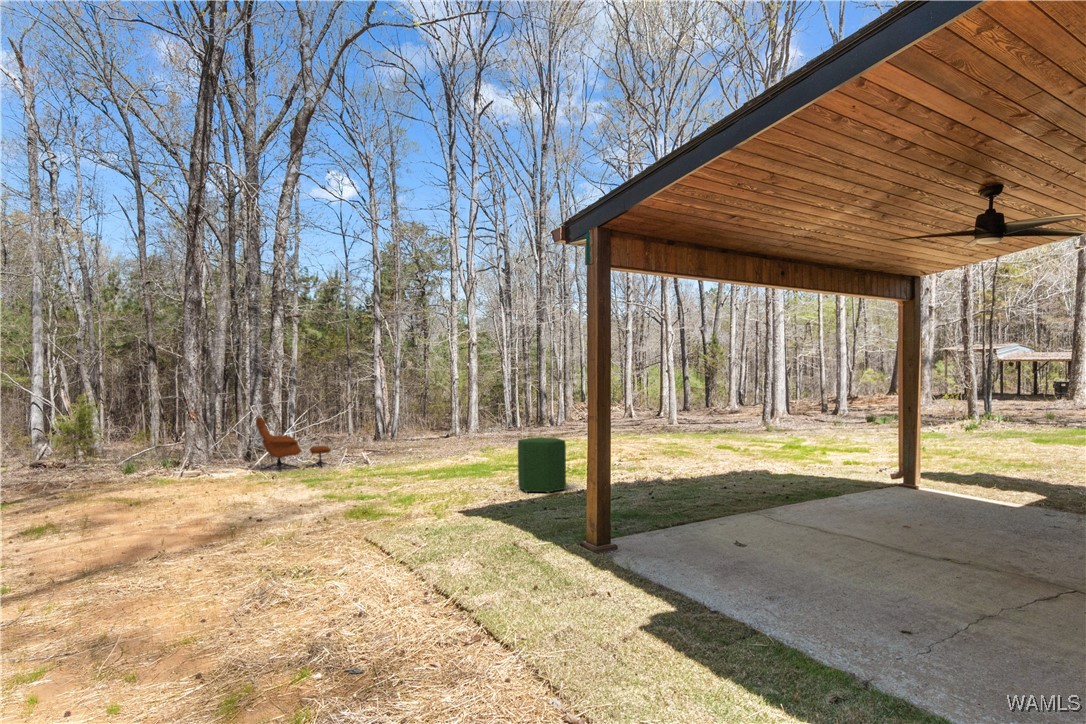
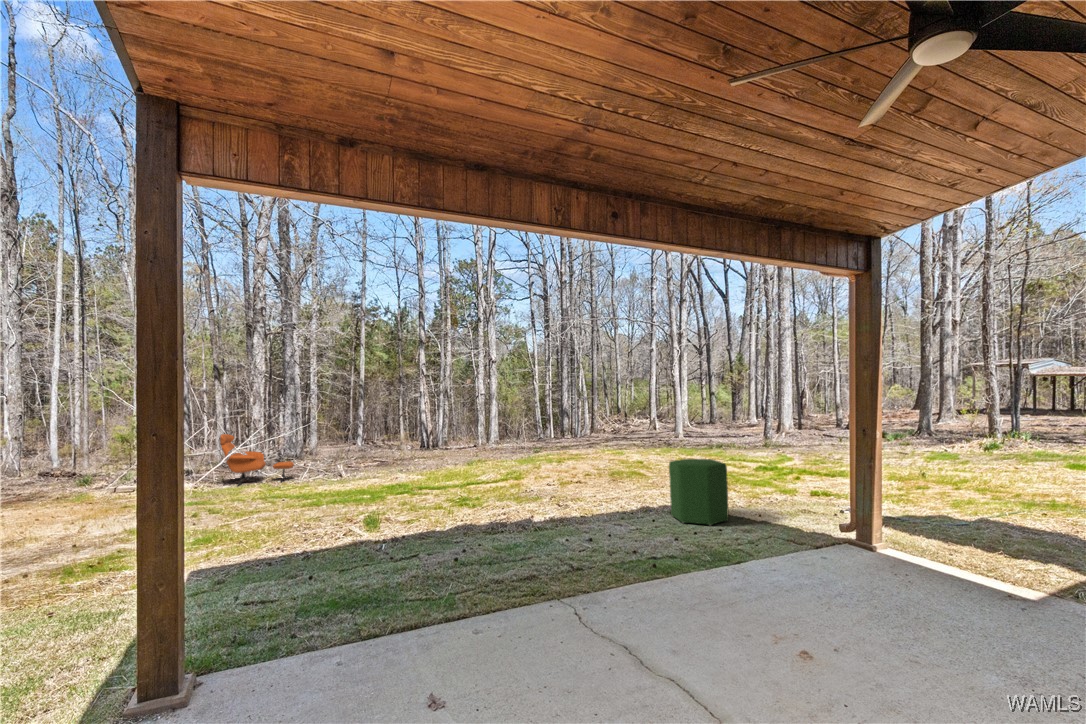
ottoman: present [518,438,566,493] -> present [669,459,729,526]

